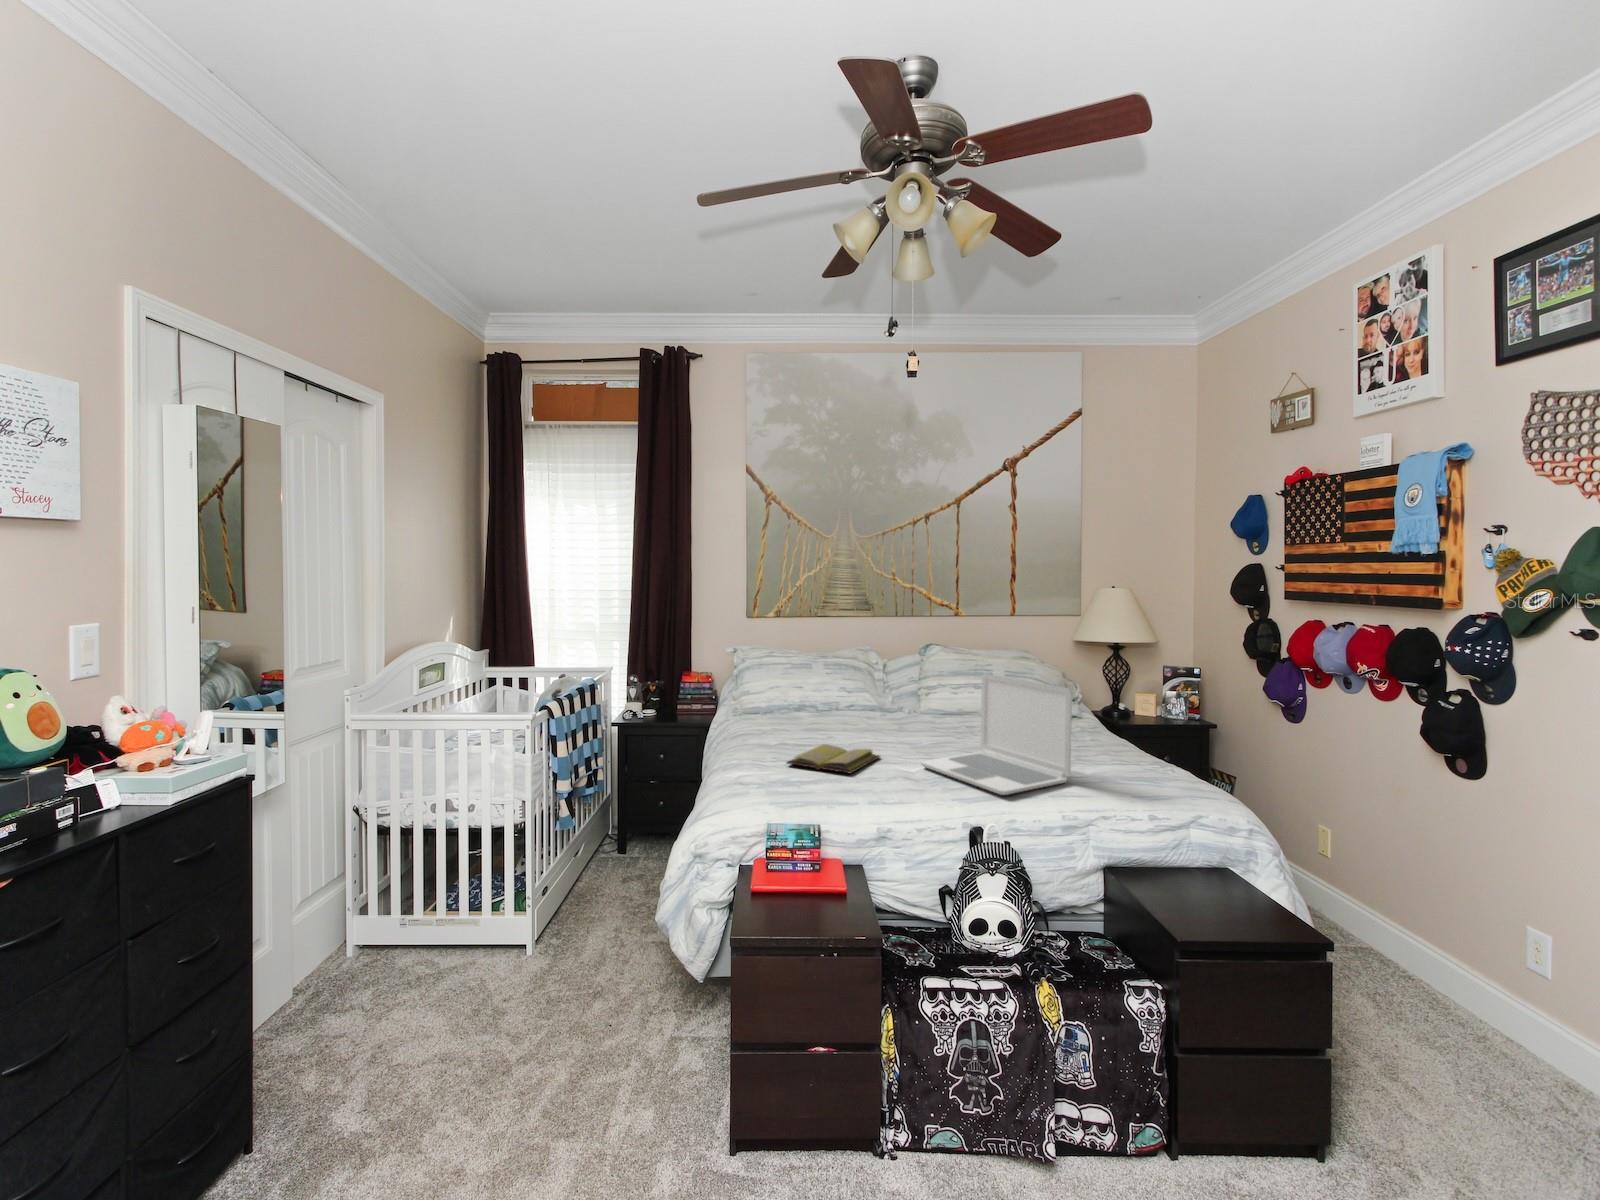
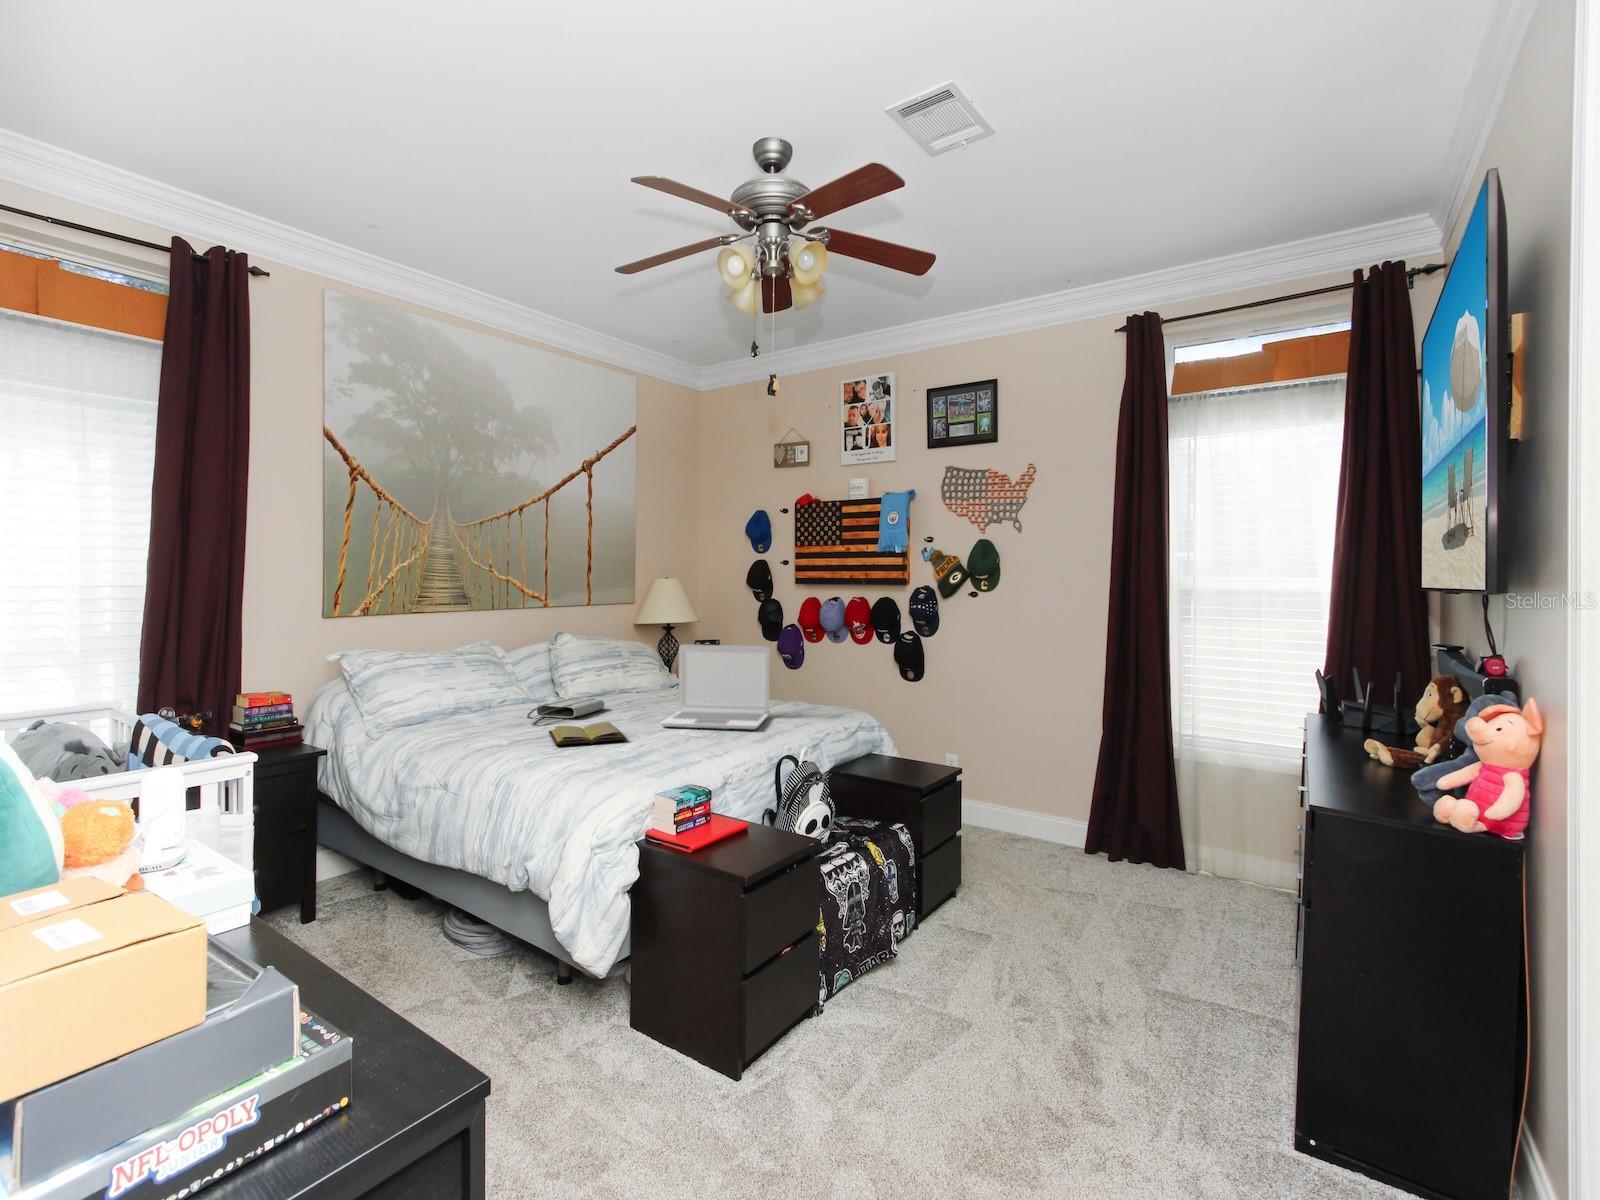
tote bag: none [826,716,928,737] -> present [527,698,604,719]

